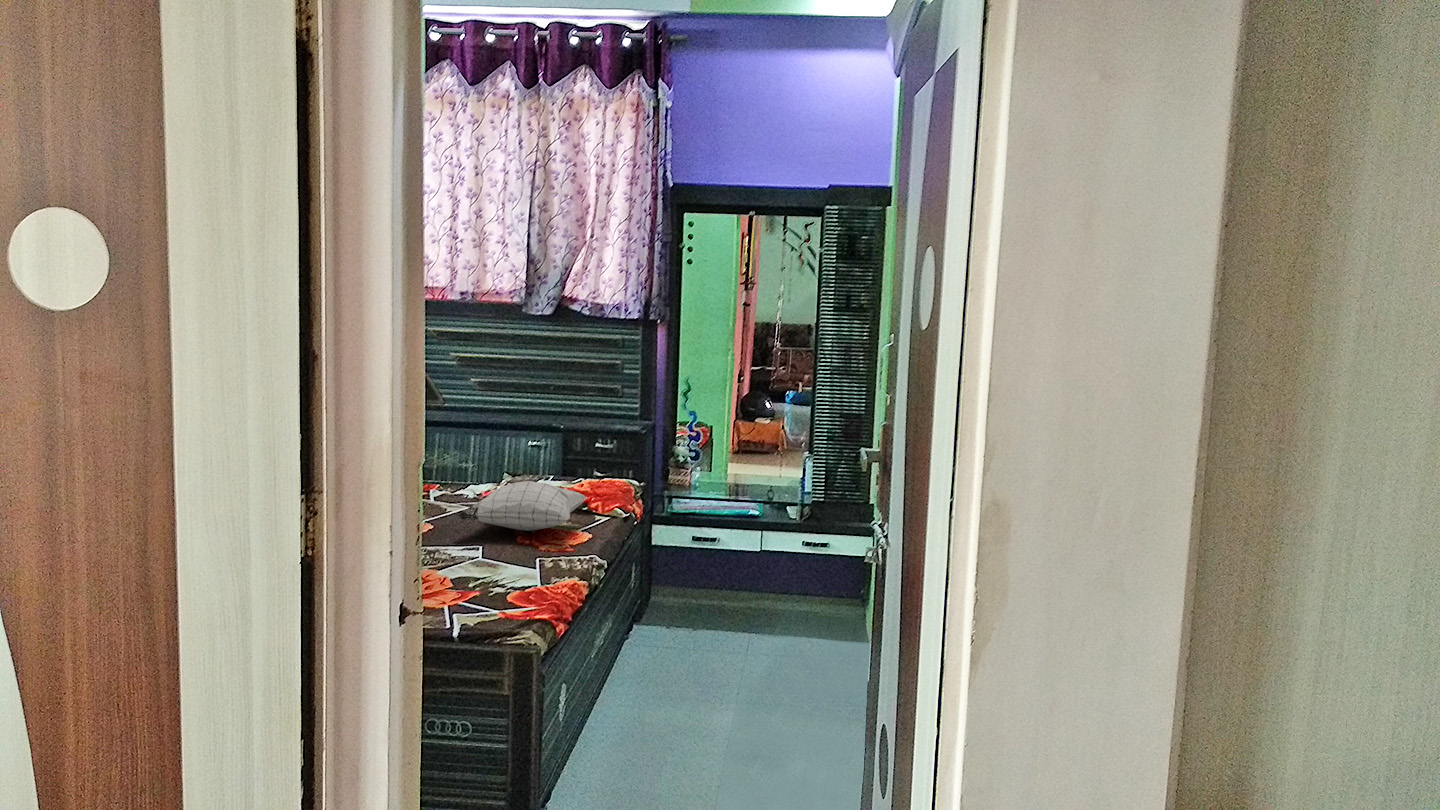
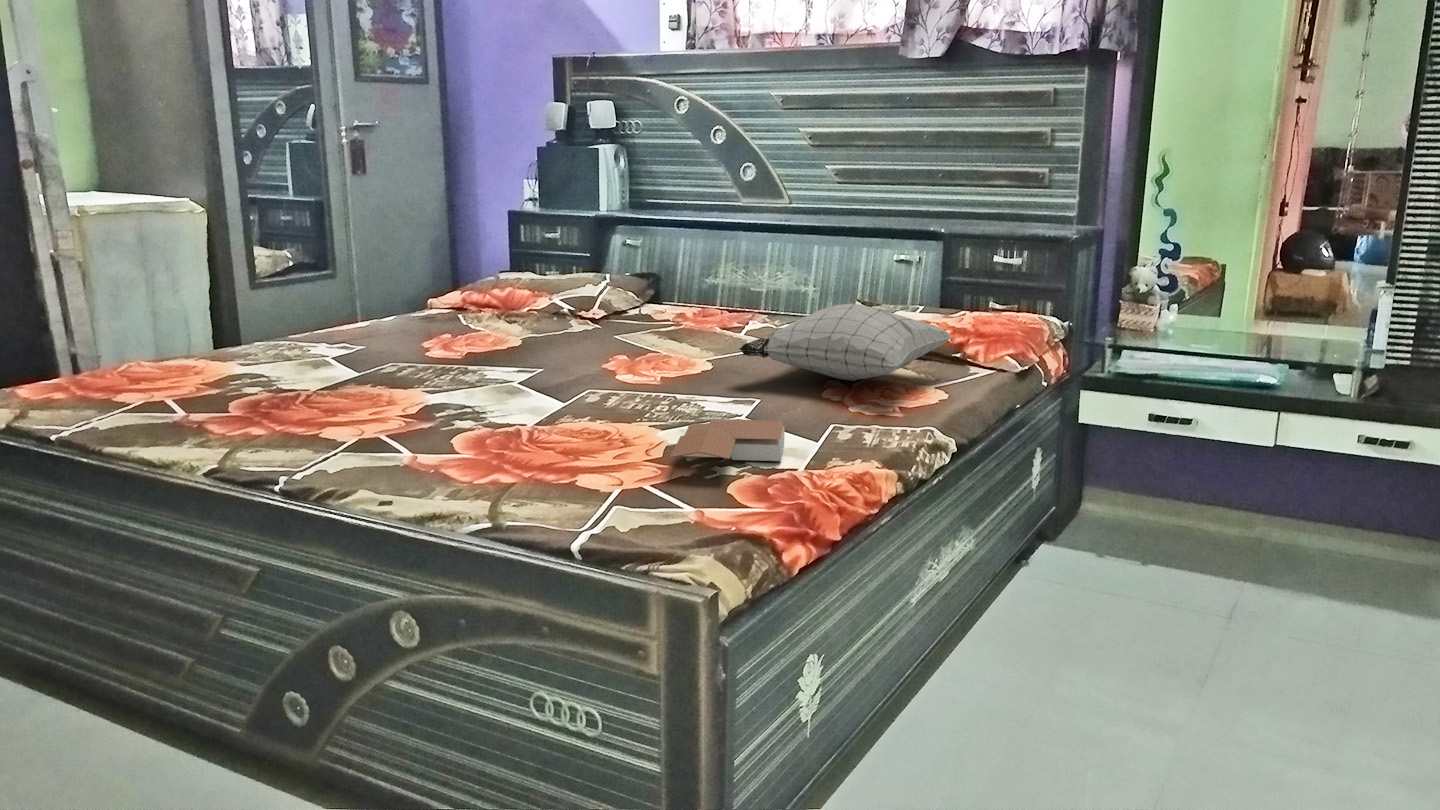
book: none [457,558,523,587] -> present [670,419,784,461]

